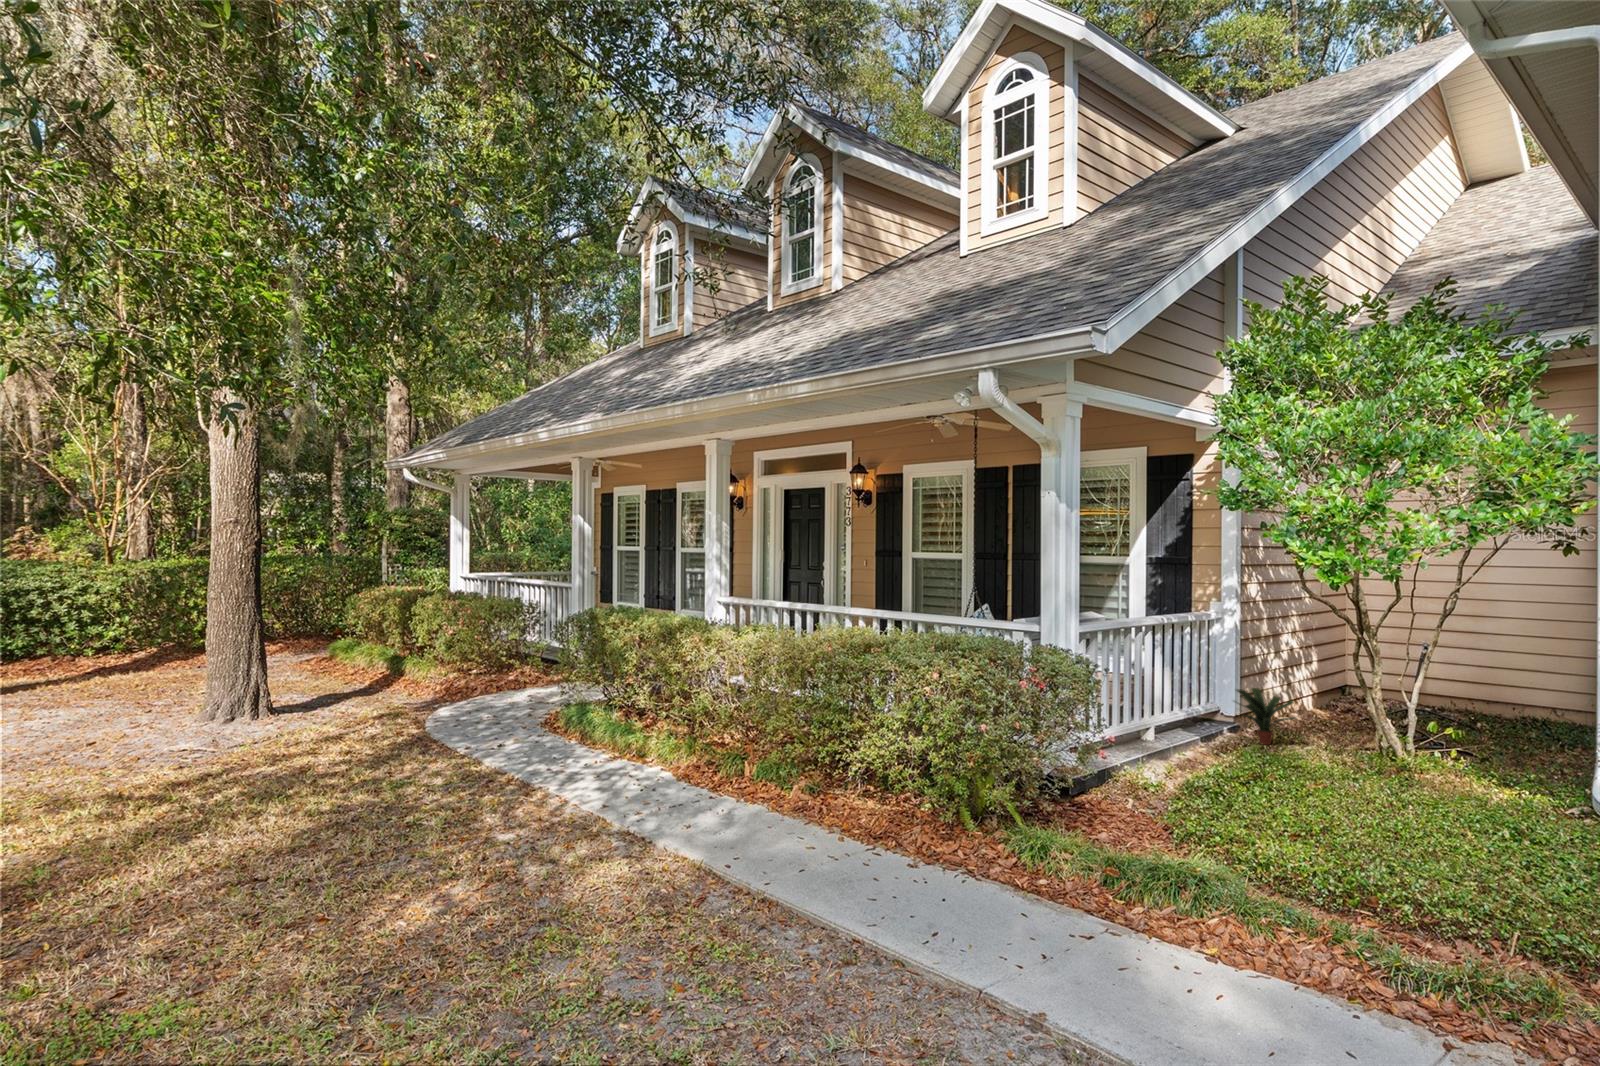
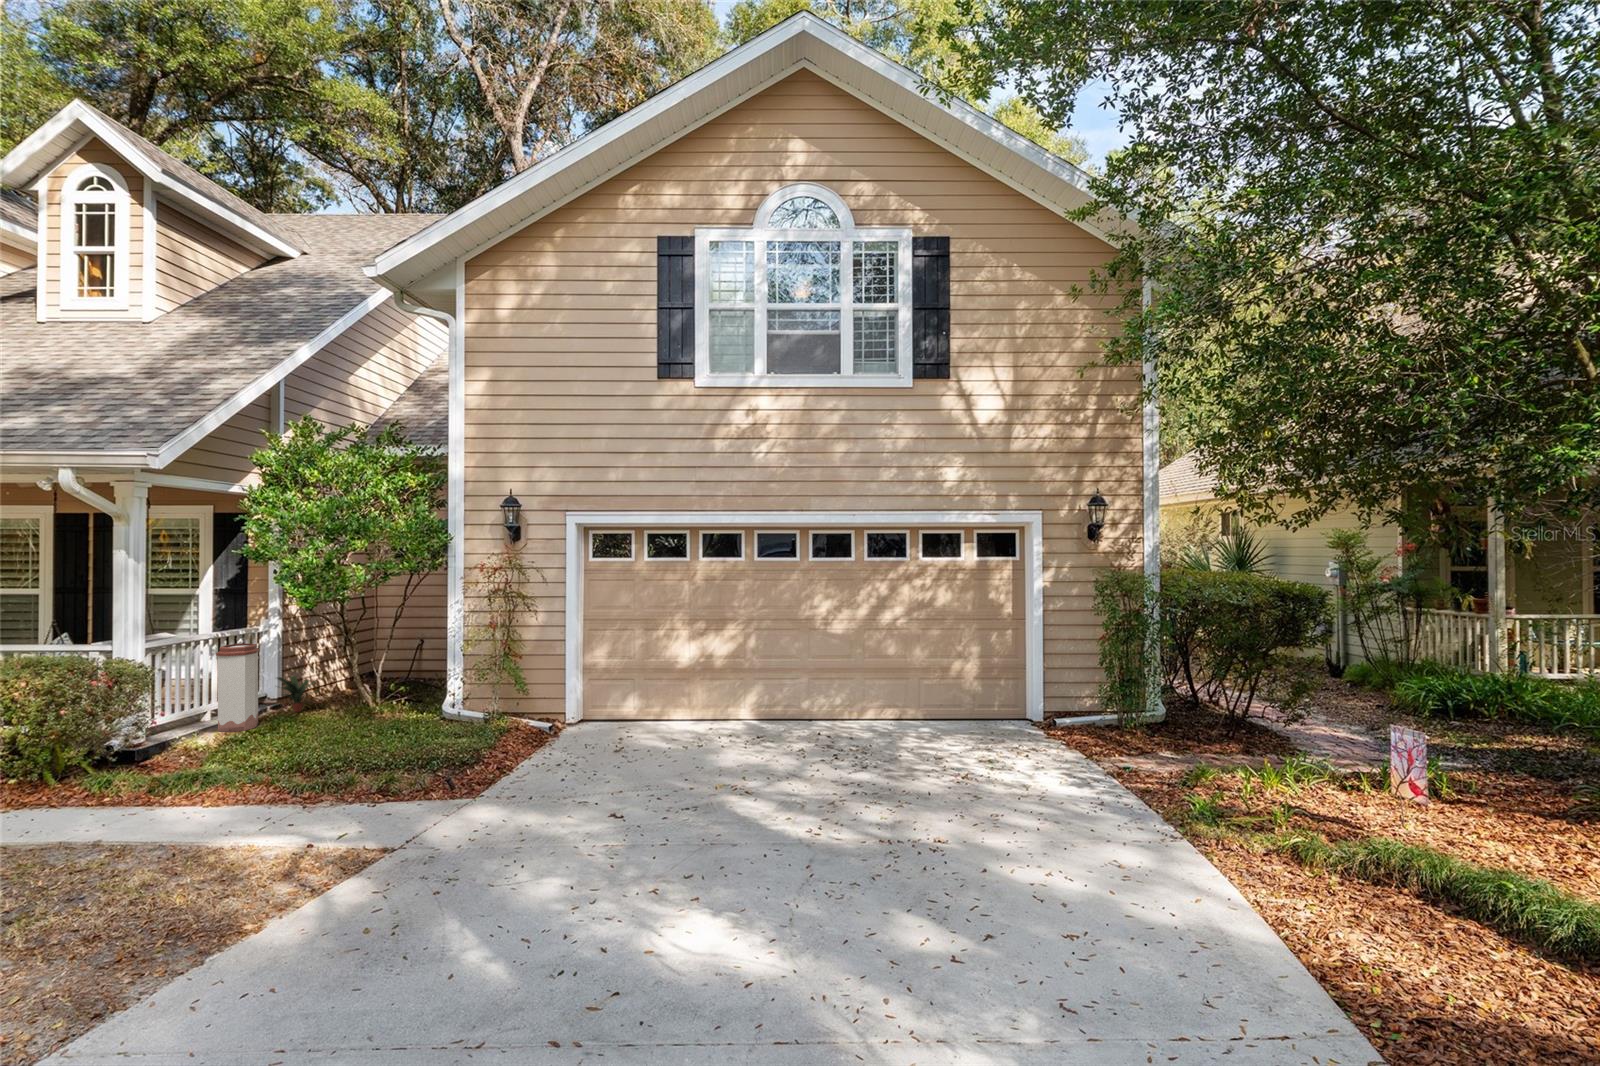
trash can: none [1162,635,1218,767] -> present [216,643,259,732]

